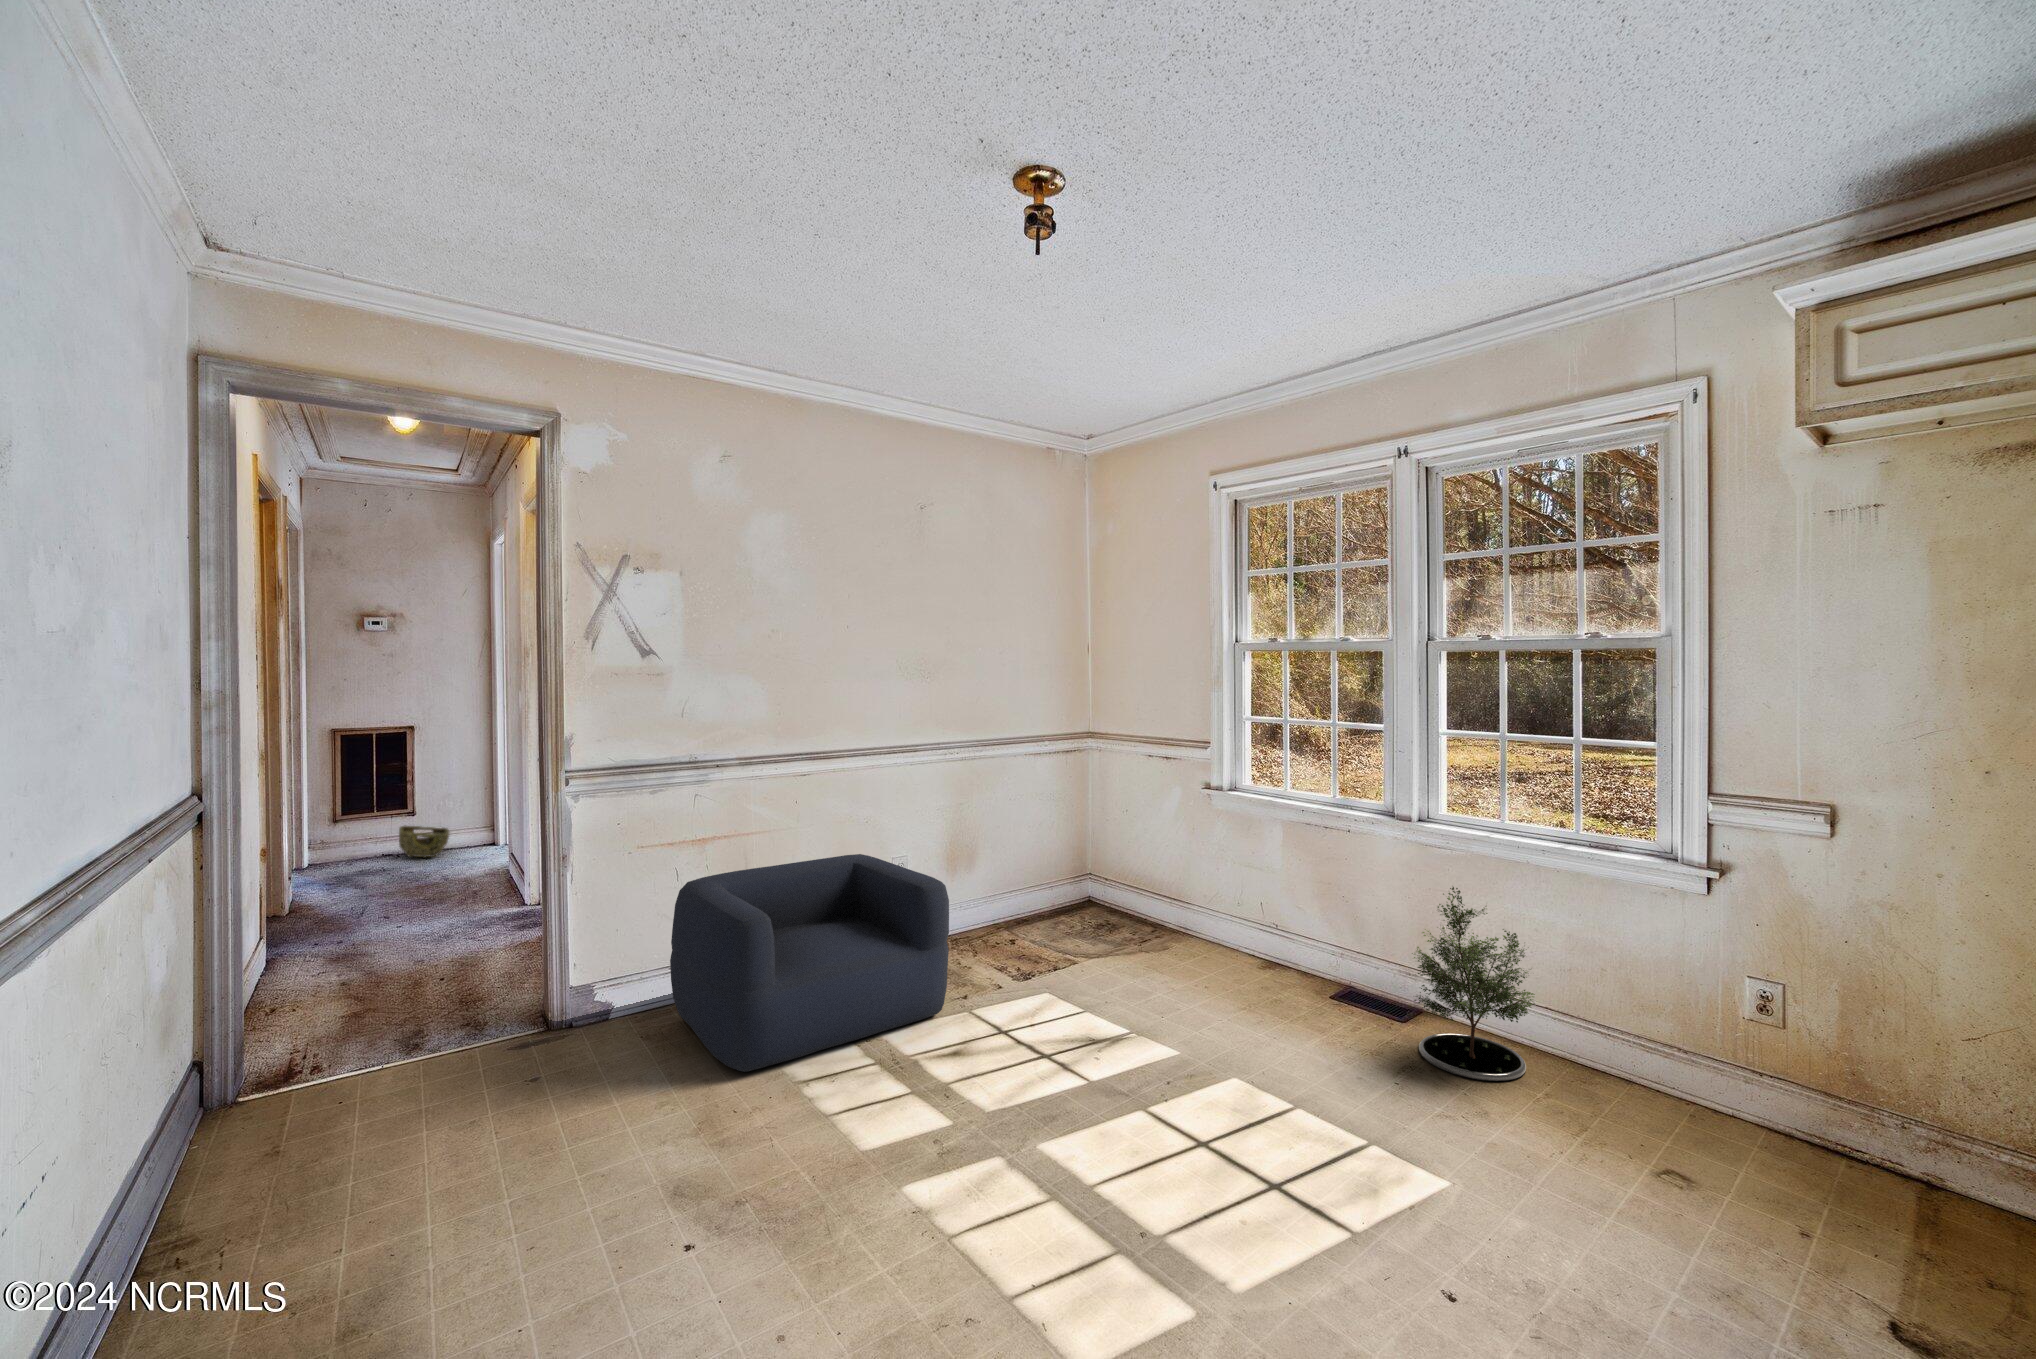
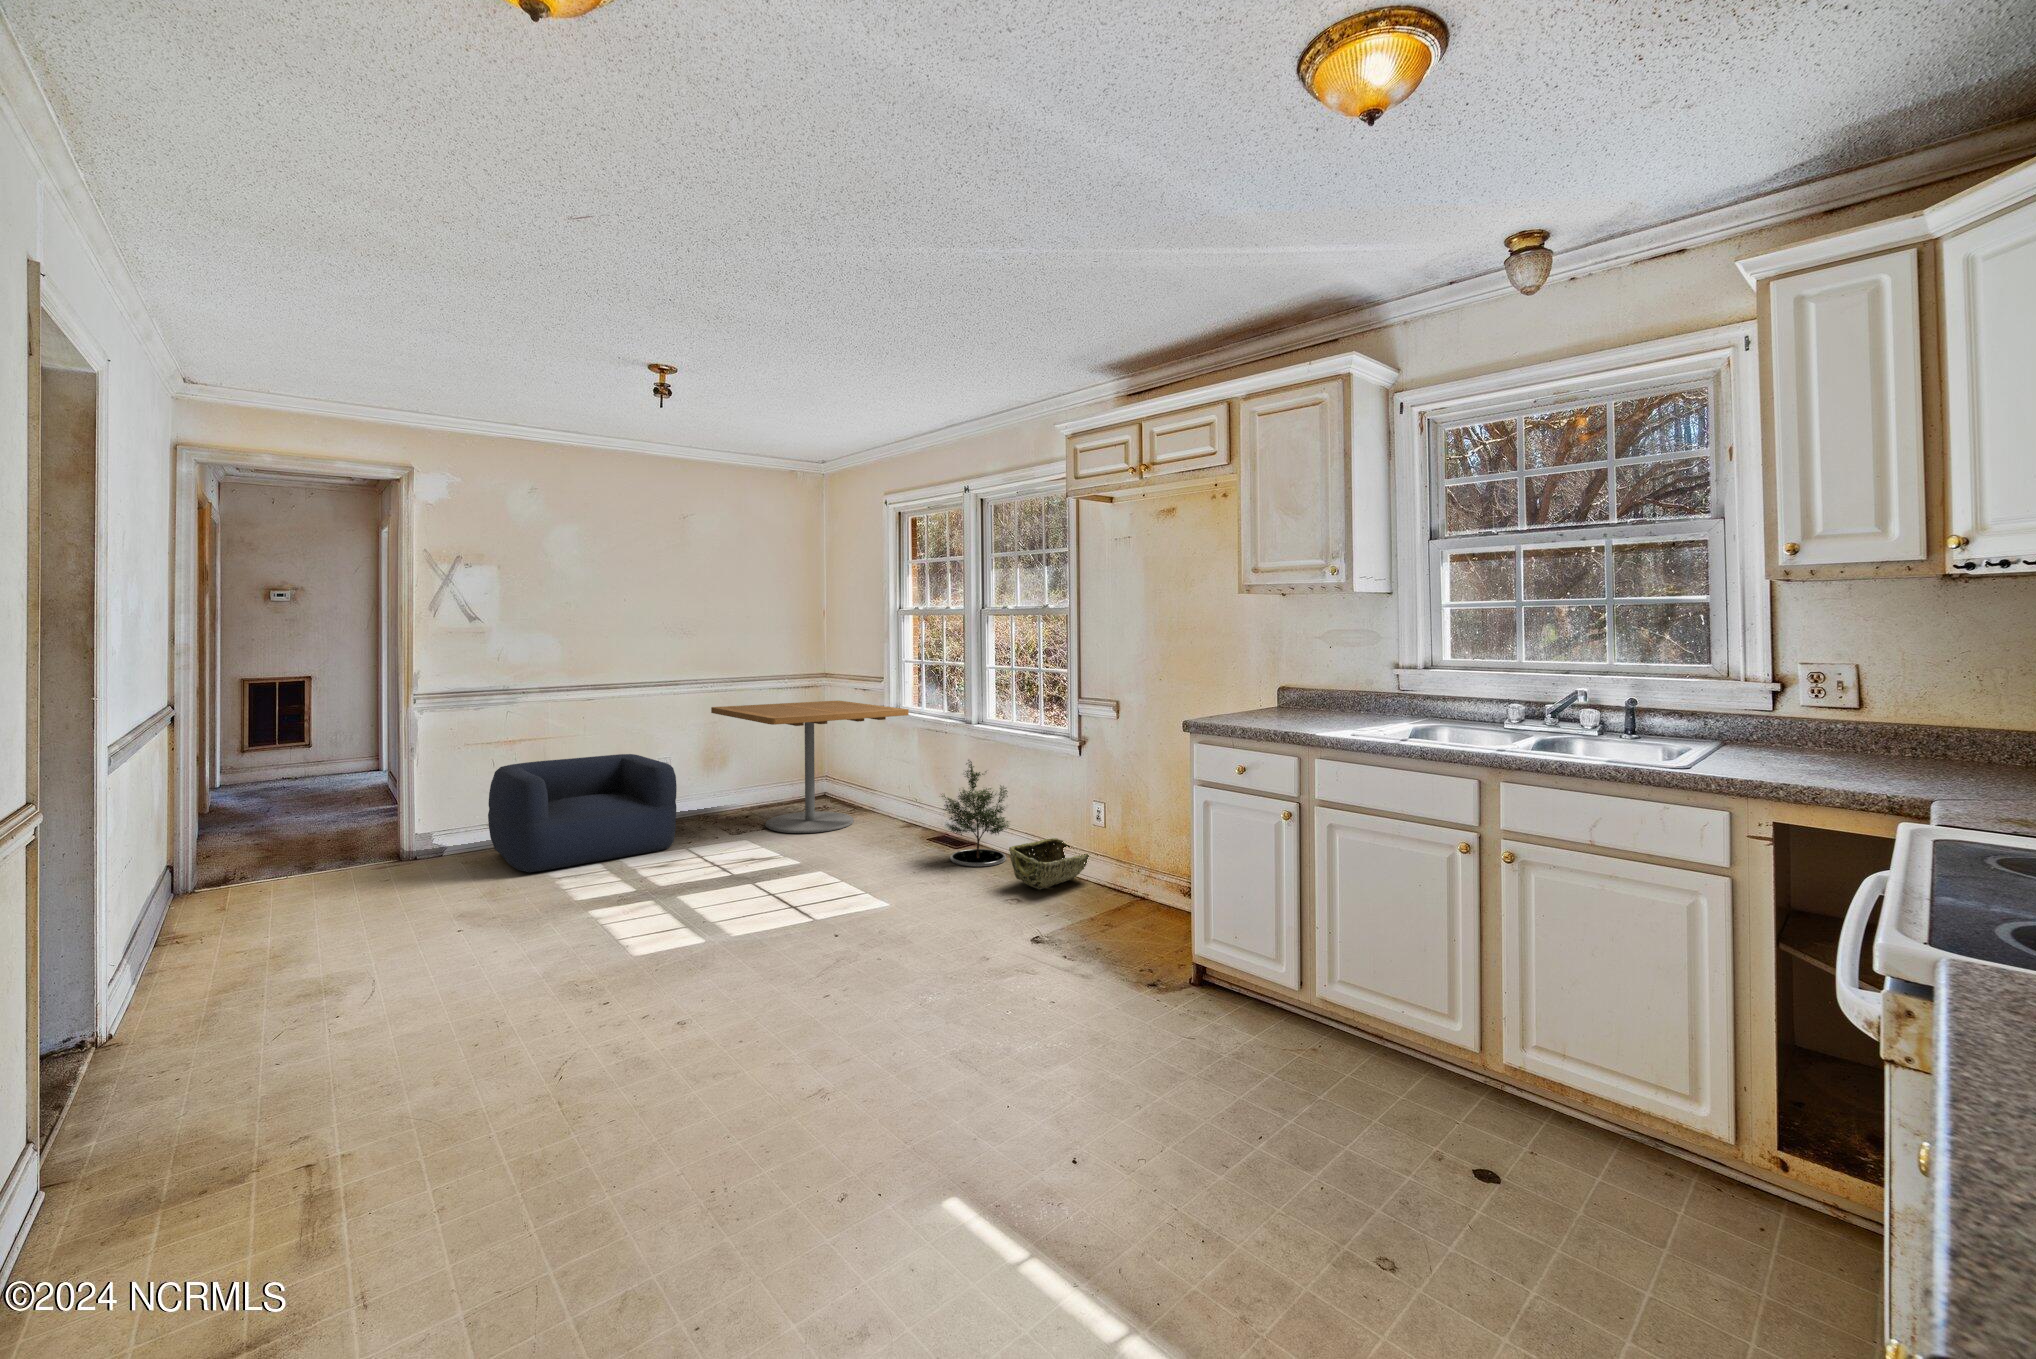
dining table: none [968,767,1272,983] -> present [711,701,909,833]
woven basket: present [399,825,450,857] -> present [1009,838,1089,890]

